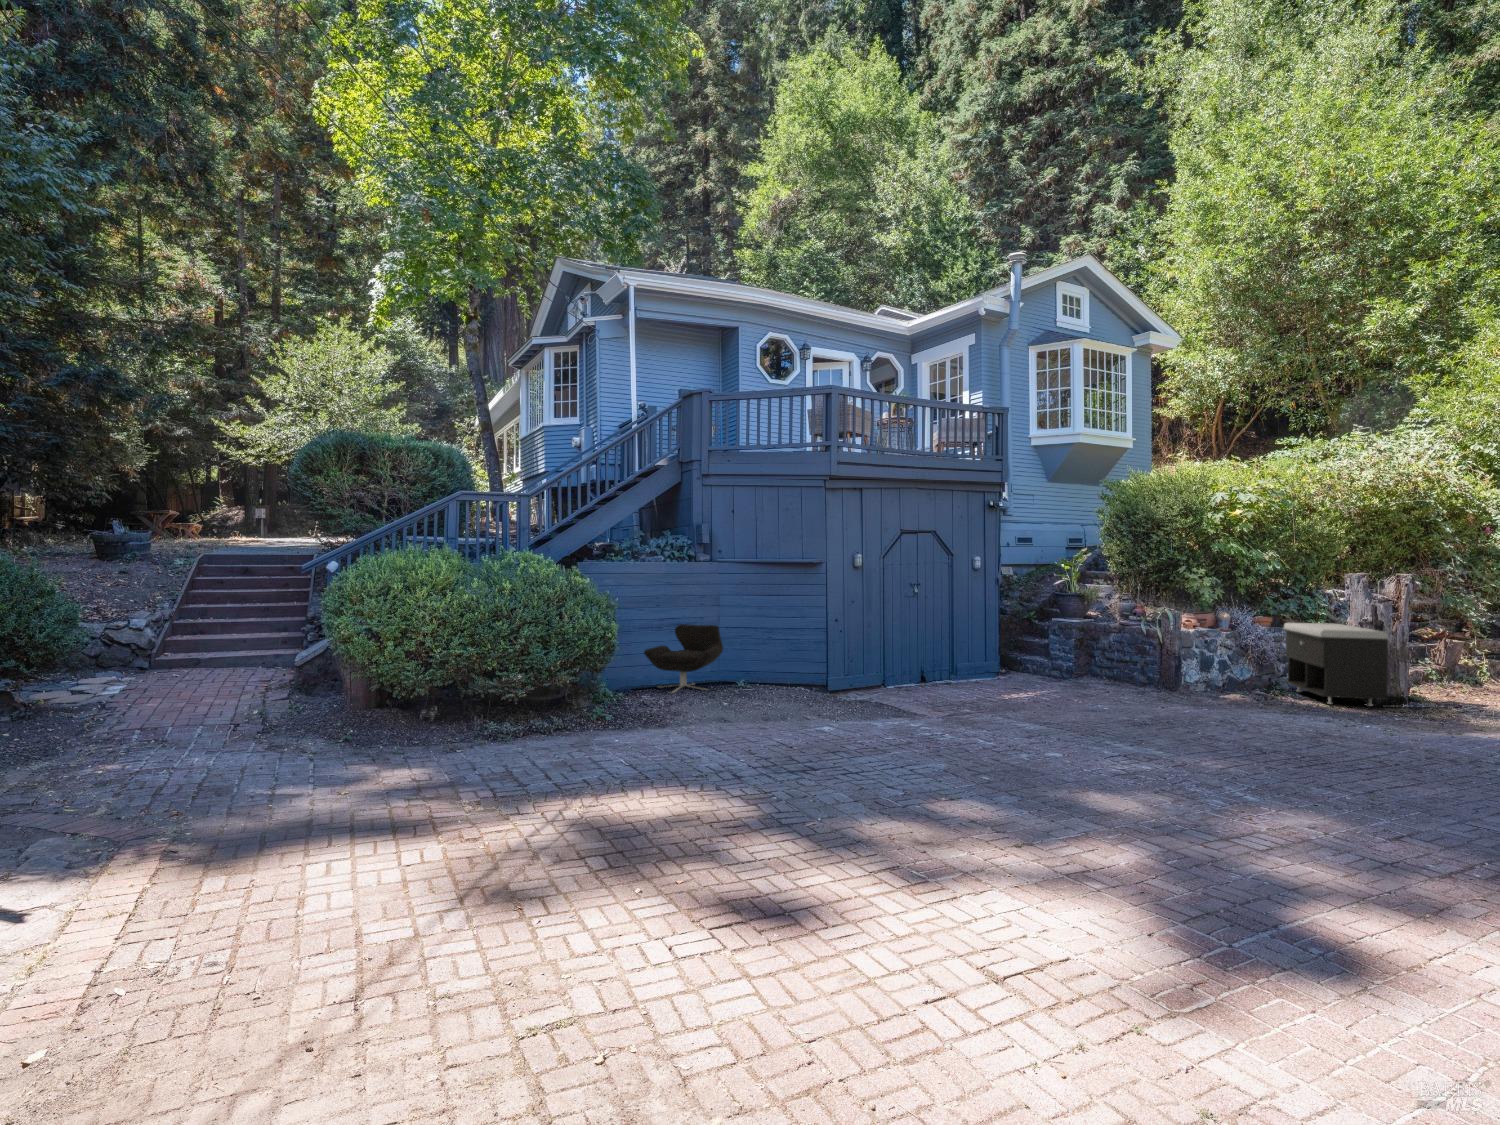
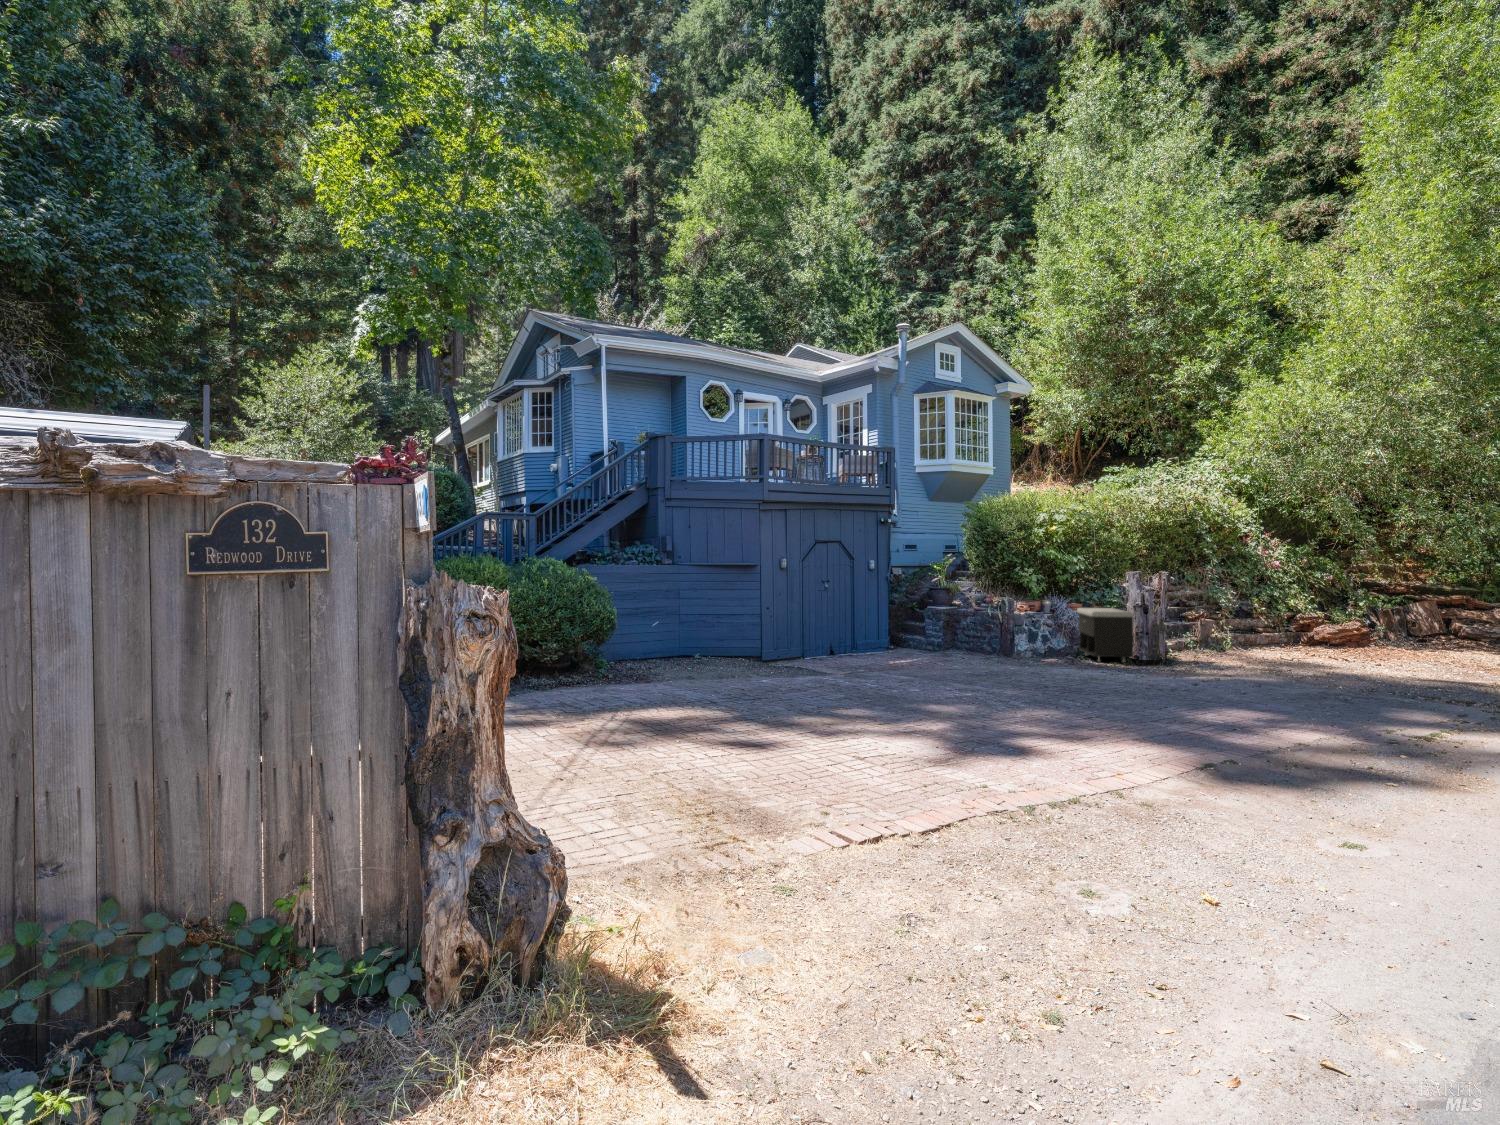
lounge chair: present [644,624,723,693] -> none [631,616,688,665]

